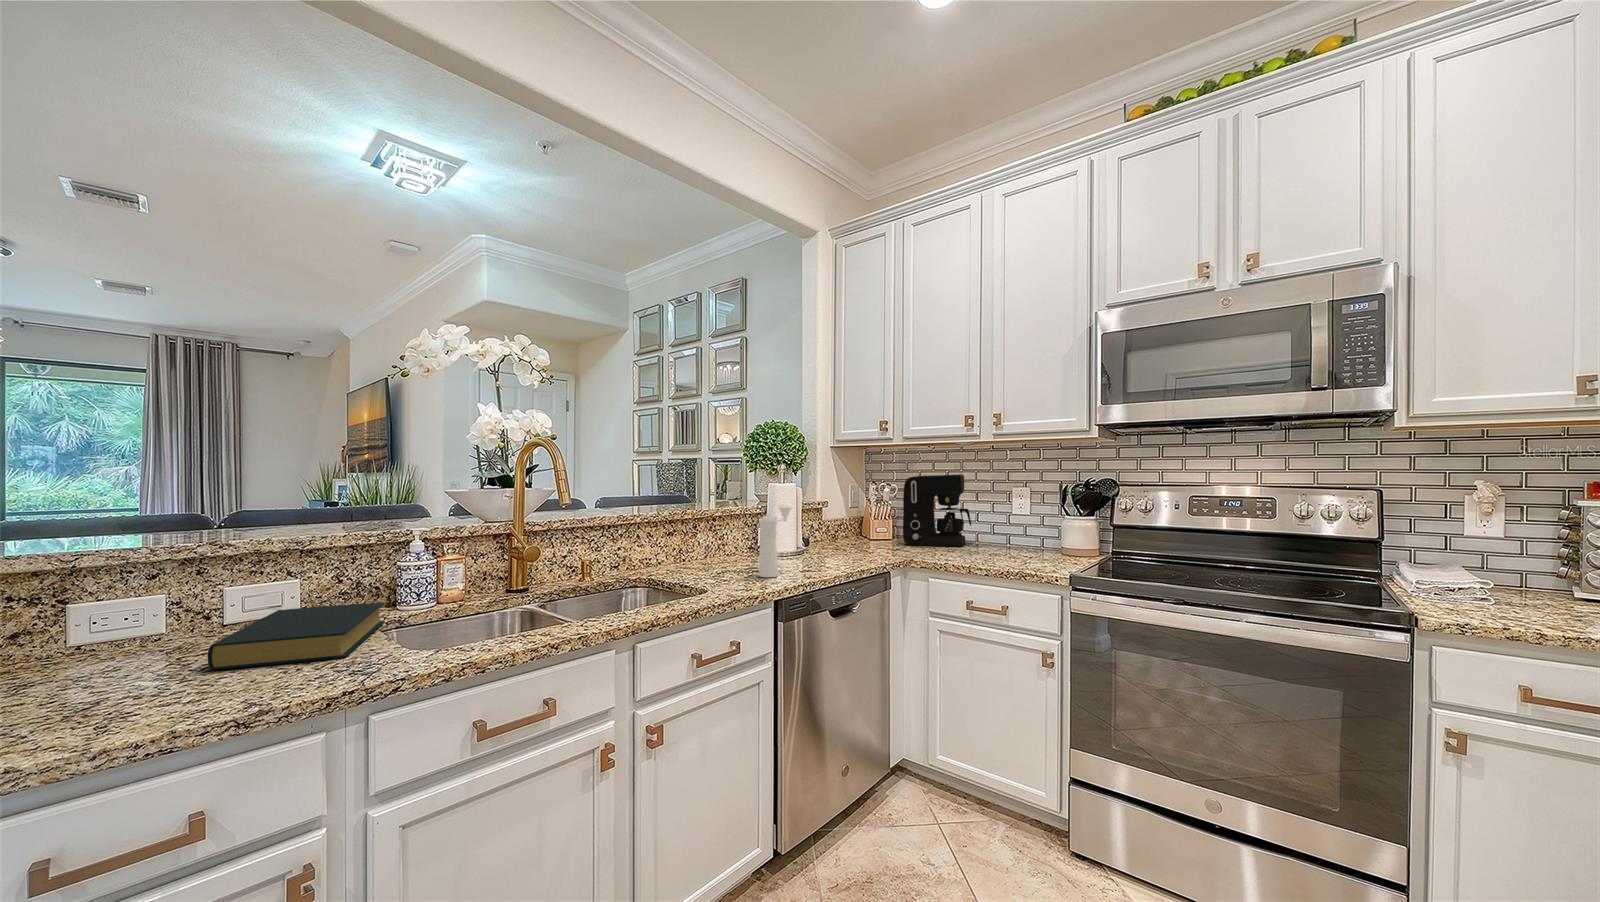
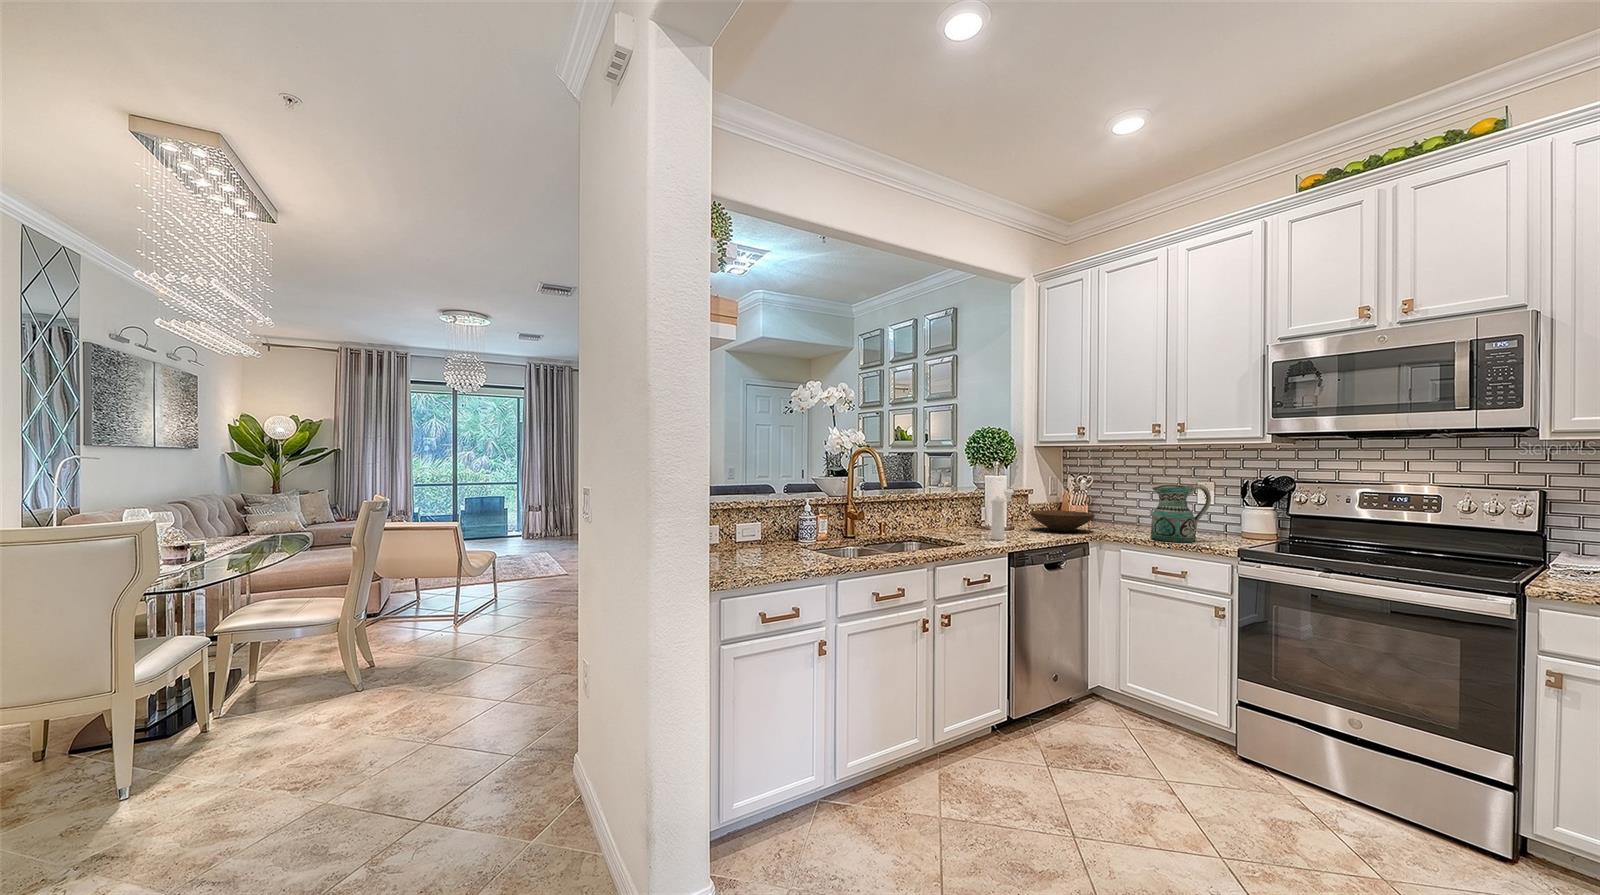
coffee maker: present [903,474,971,546] -> none [1098,470,1159,528]
ceramic pitcher: none [964,491,1033,567] -> present [1151,484,1211,542]
wooden bowl: none [820,528,898,557] -> present [1031,510,1094,532]
hardback book: present [208,602,385,670] -> none [733,538,789,561]

